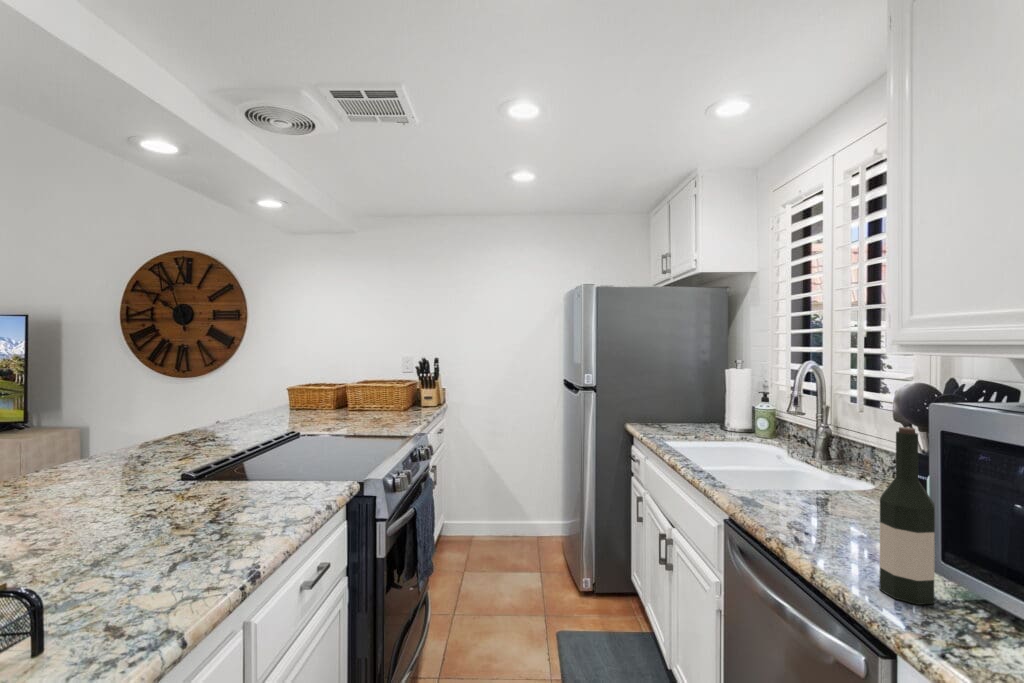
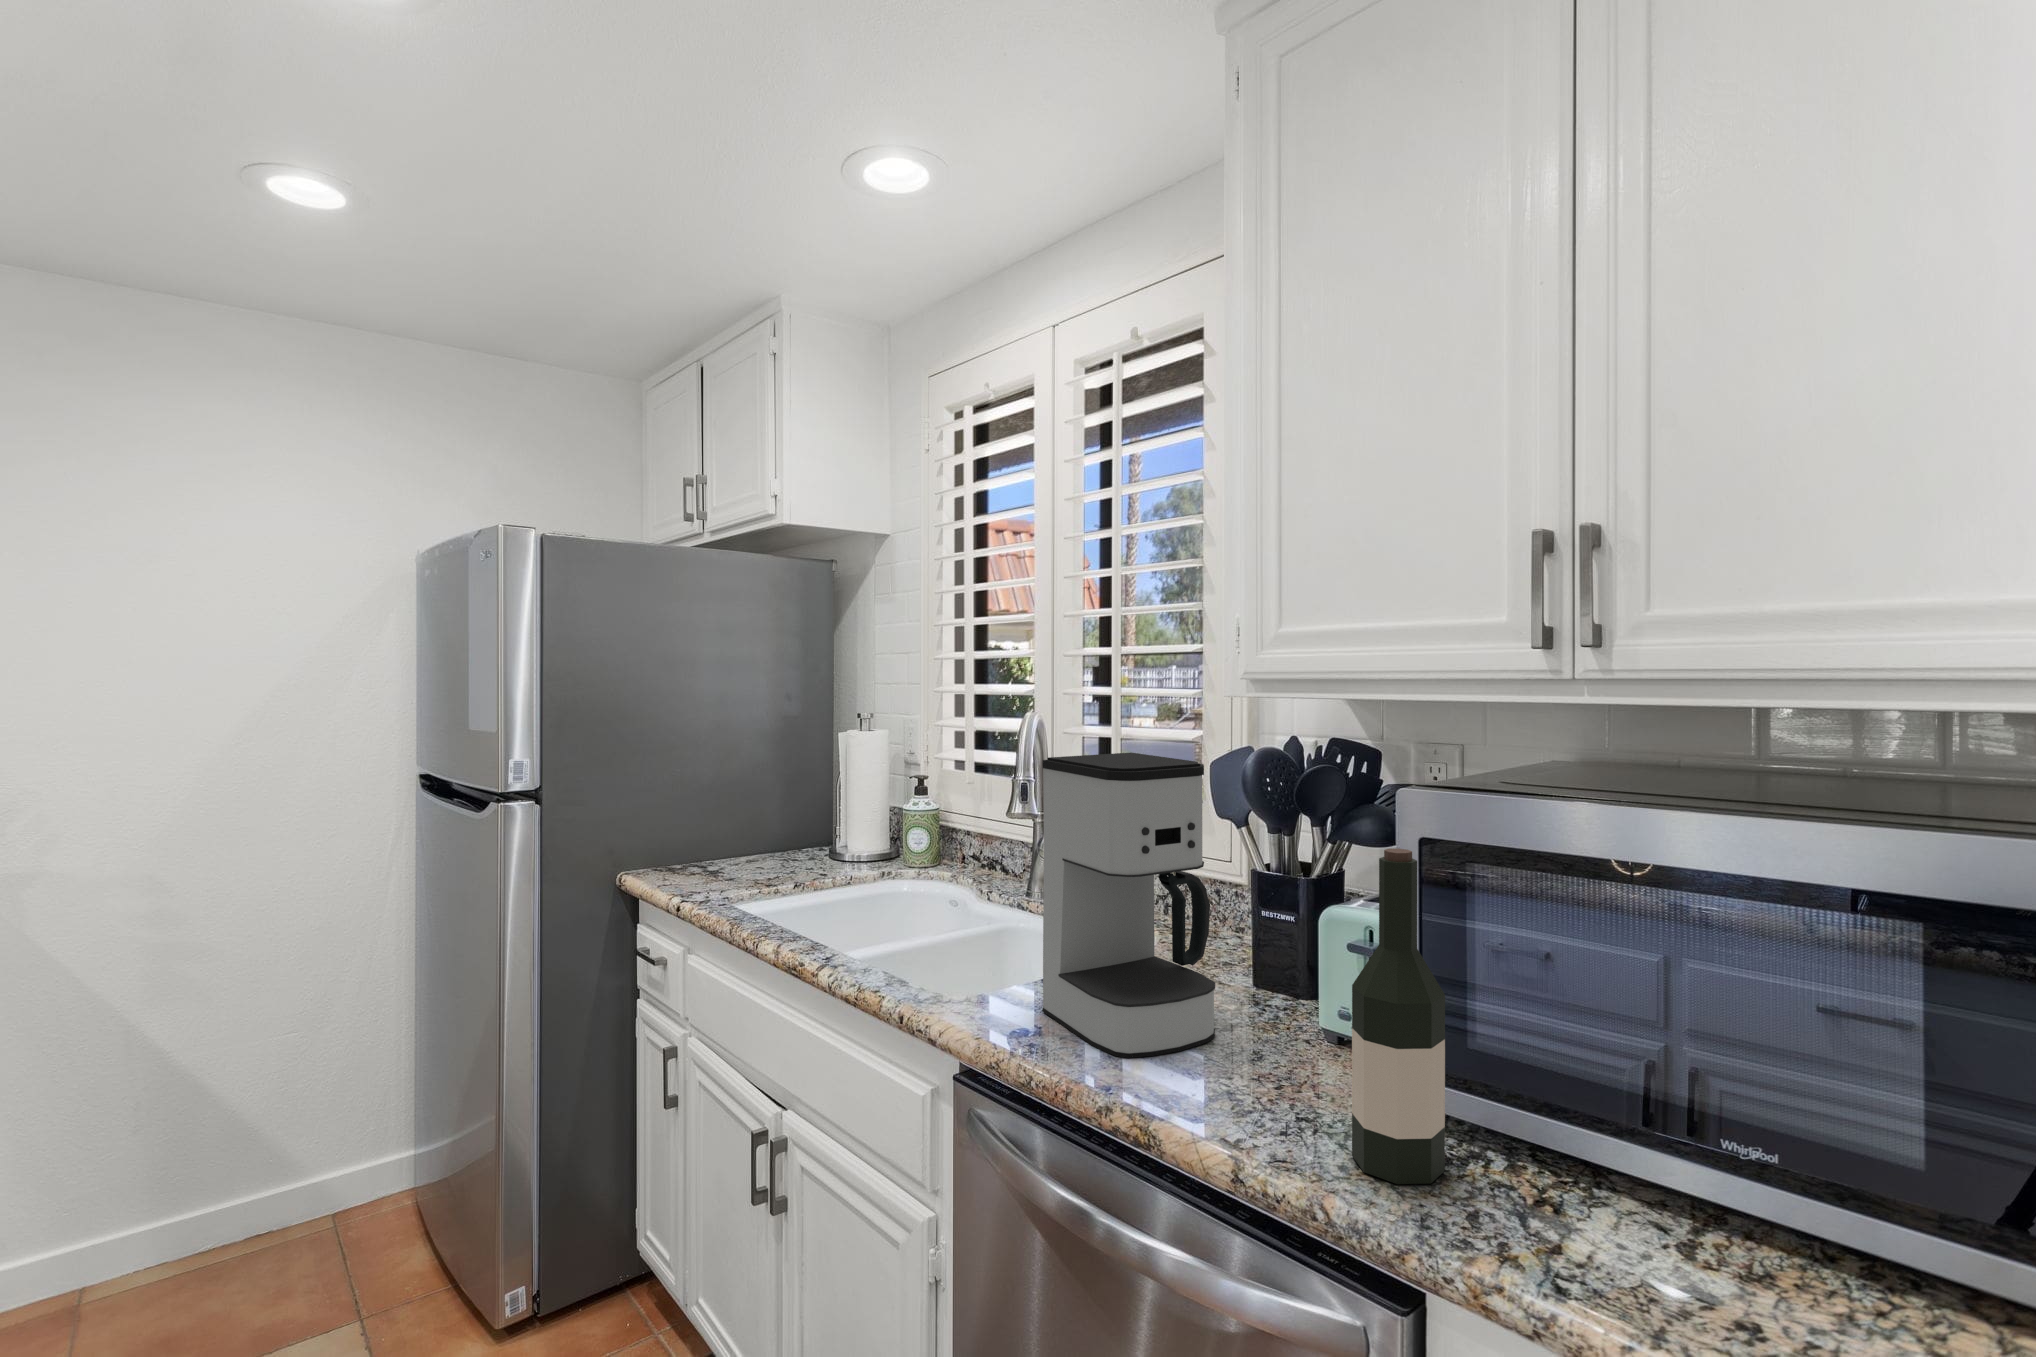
coffee maker: none [770,379,866,528] -> present [1042,753,1215,1058]

